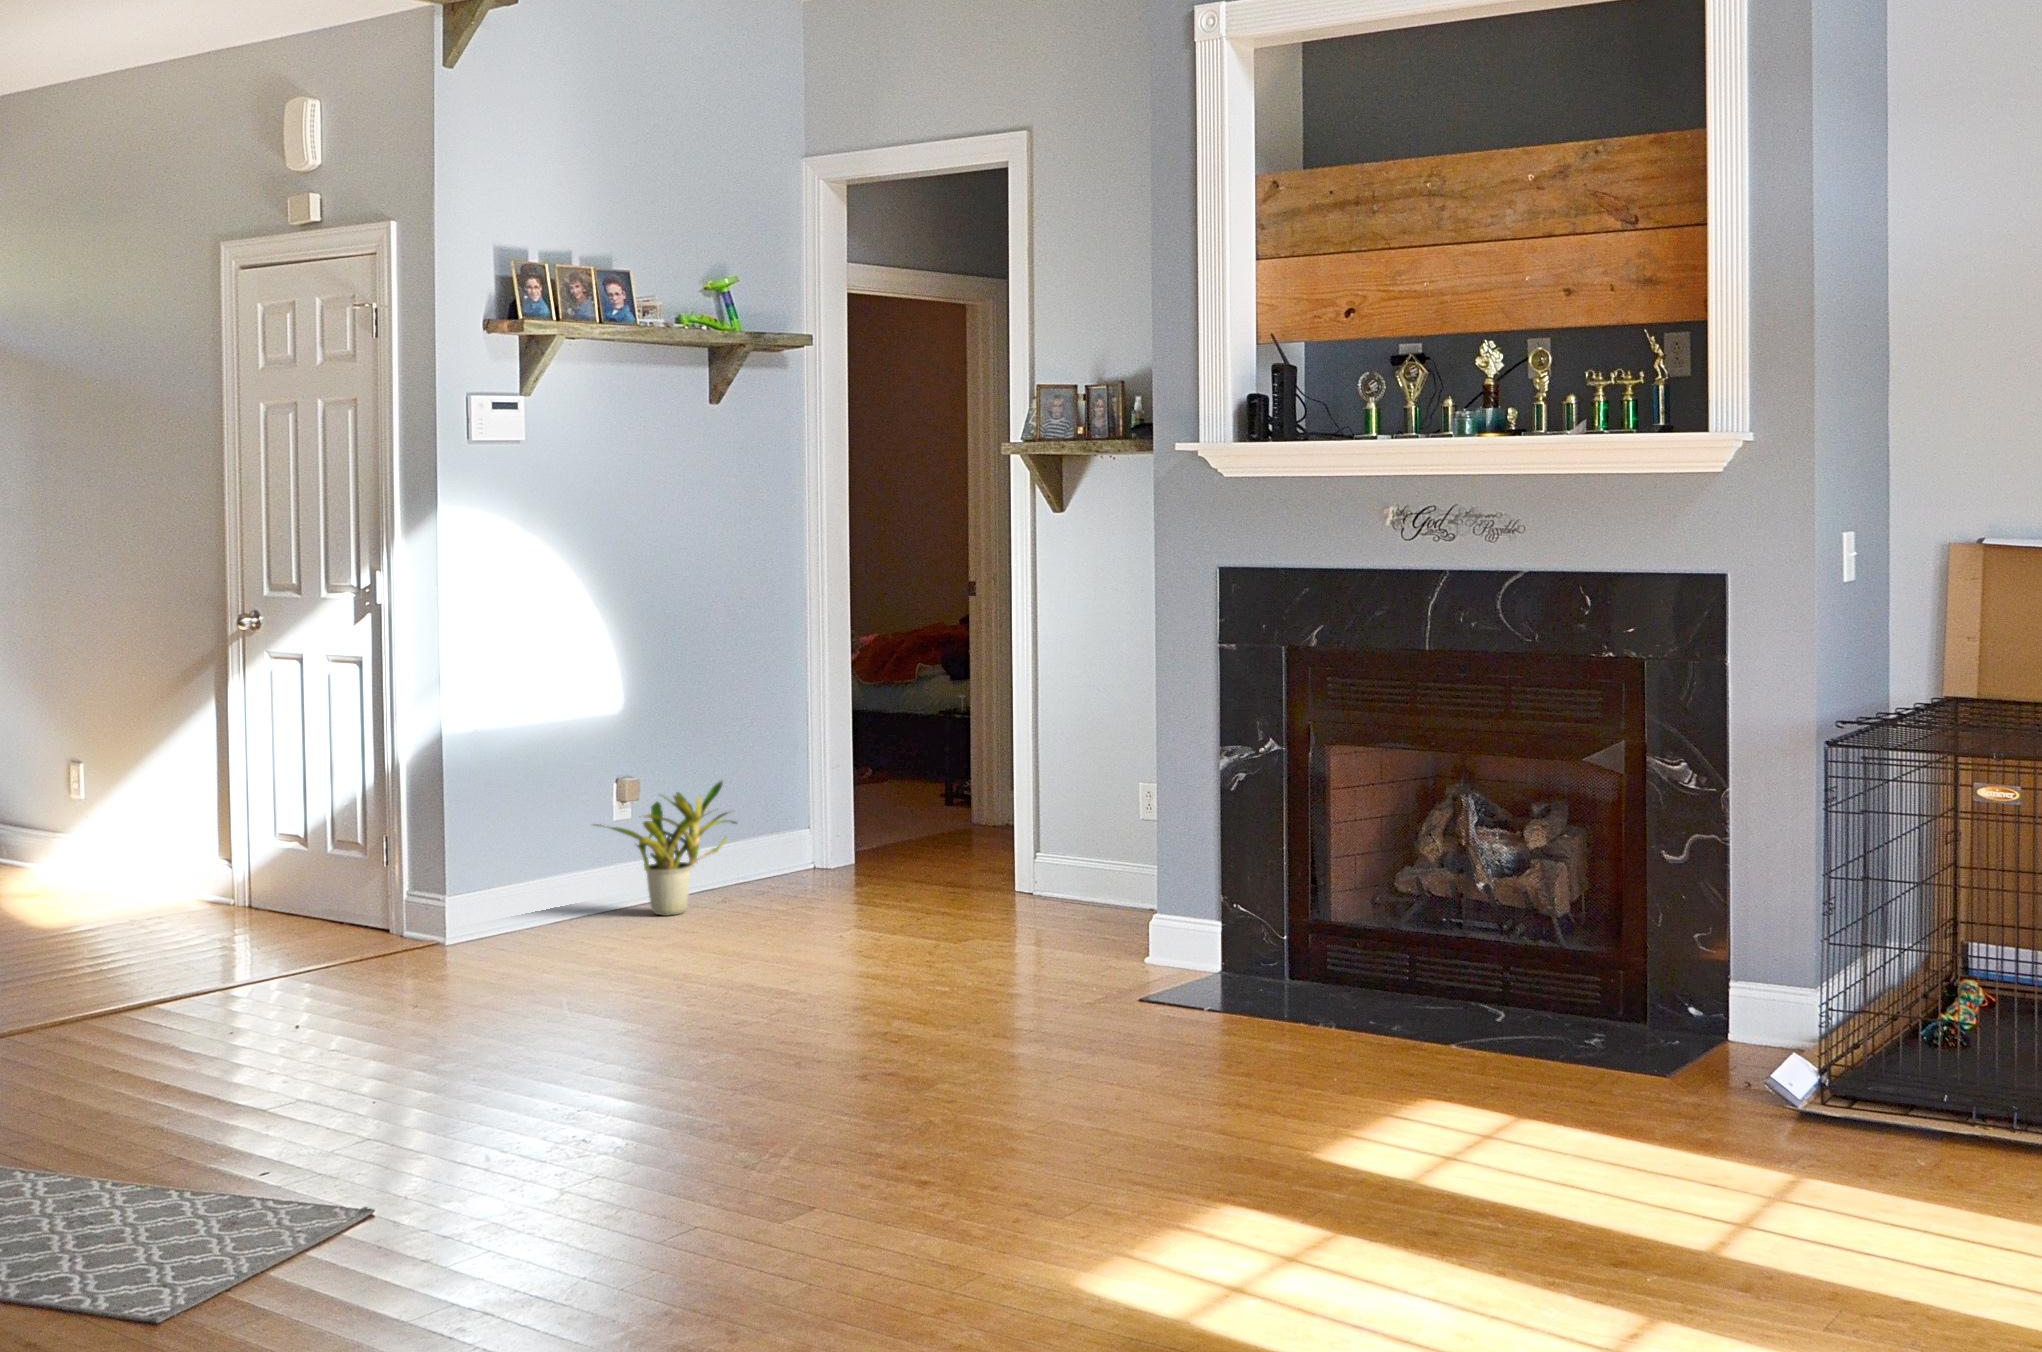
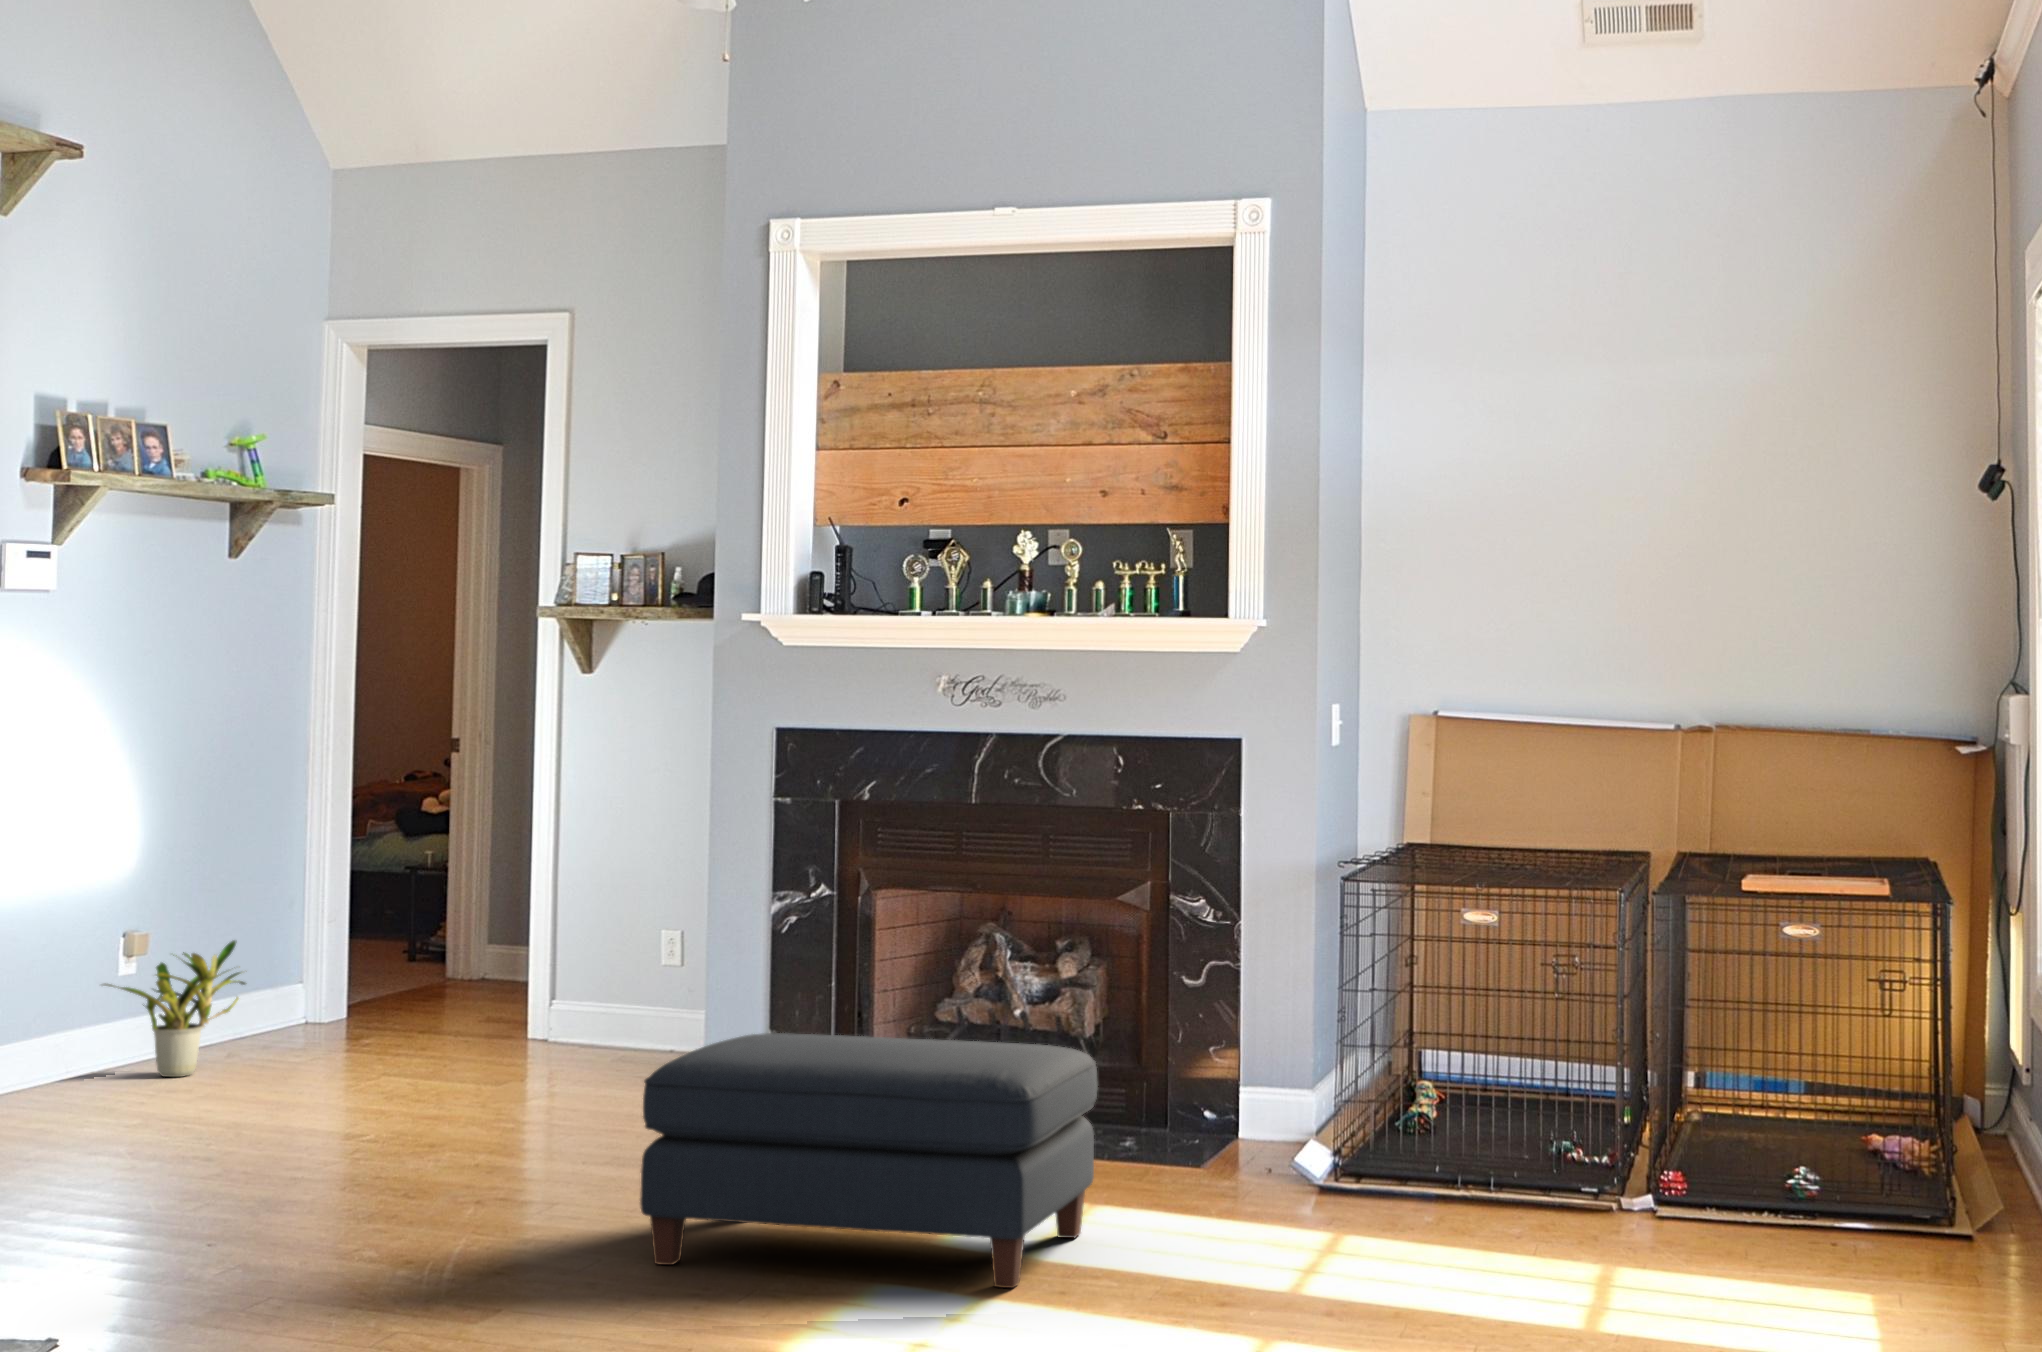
ottoman: none [979,933,1533,1290] -> present [640,1033,1098,1288]

